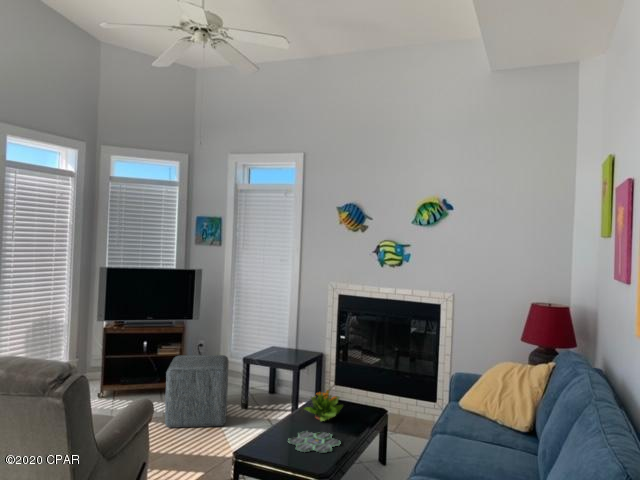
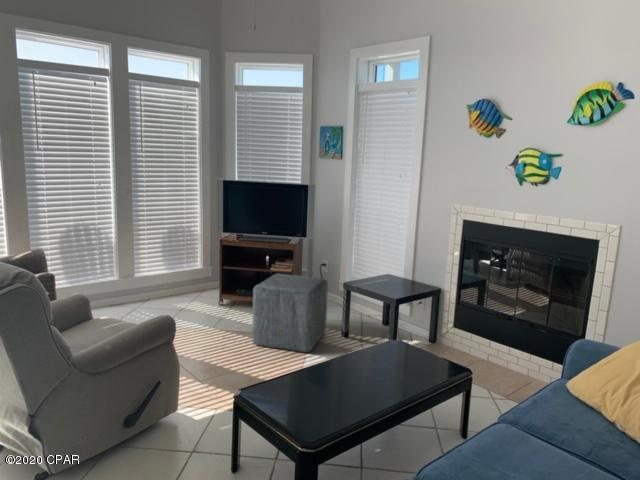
potted flower: present [304,390,343,421] -> none [355,335,403,373]
board game: present [288,431,340,453] -> none [305,382,369,415]

